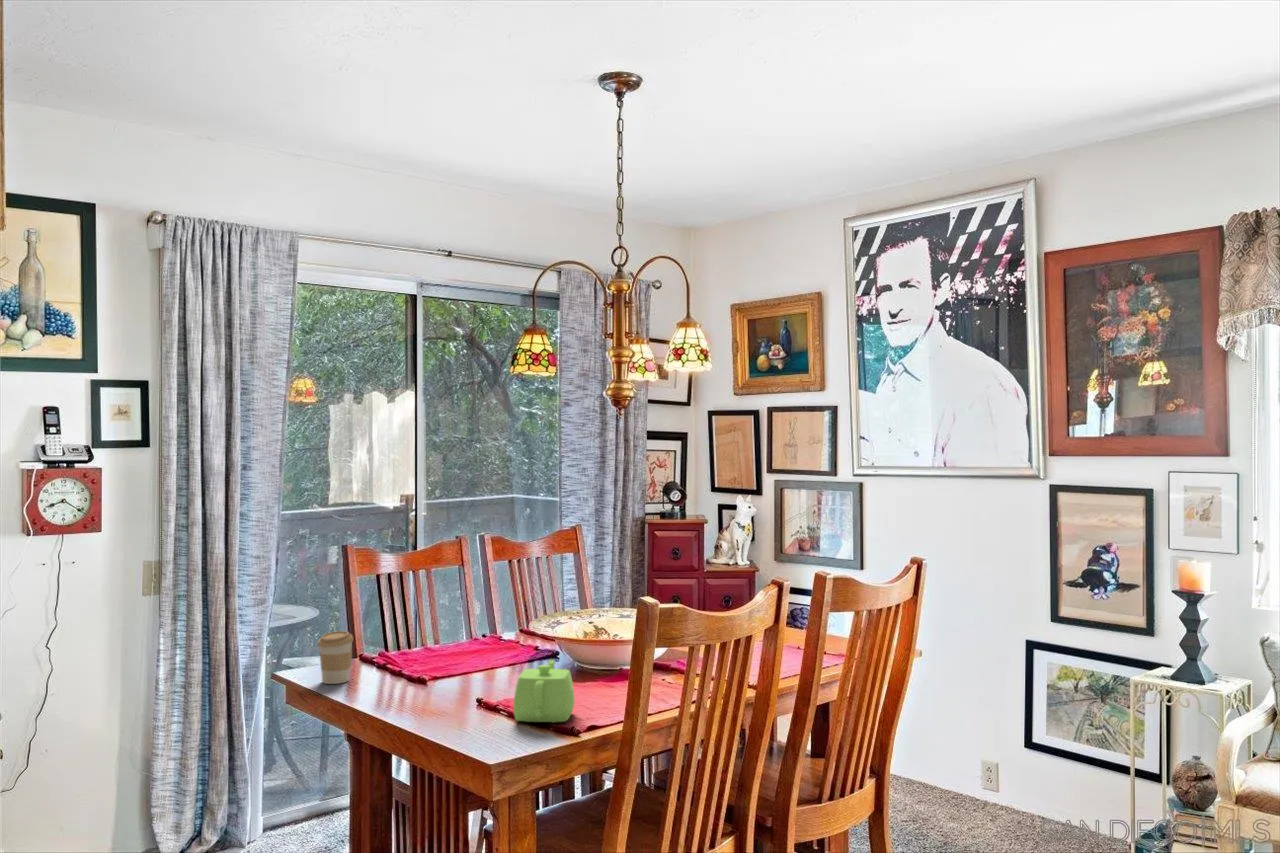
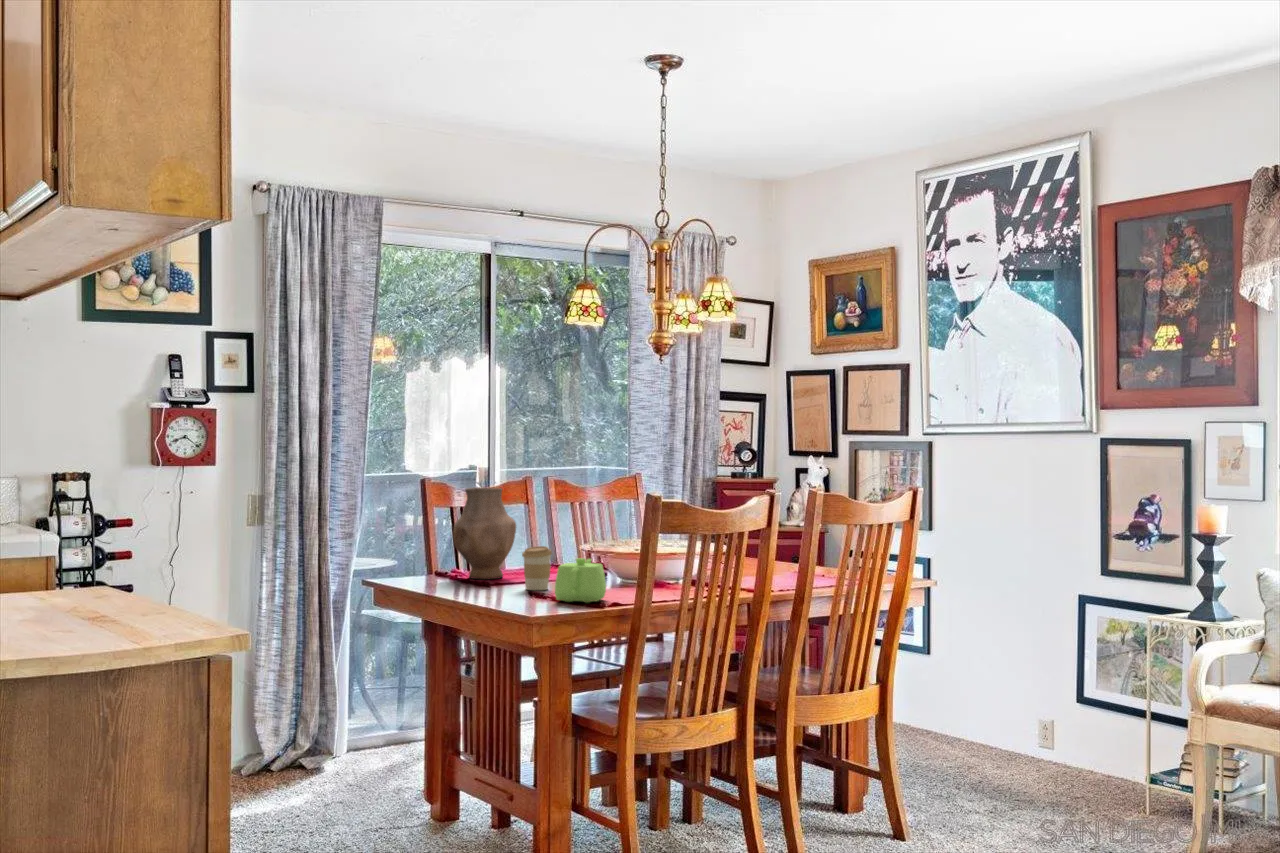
vase: none [382,561,456,670] -> present [453,487,516,579]
coffee cup: present [318,631,353,684] -> present [522,546,552,590]

